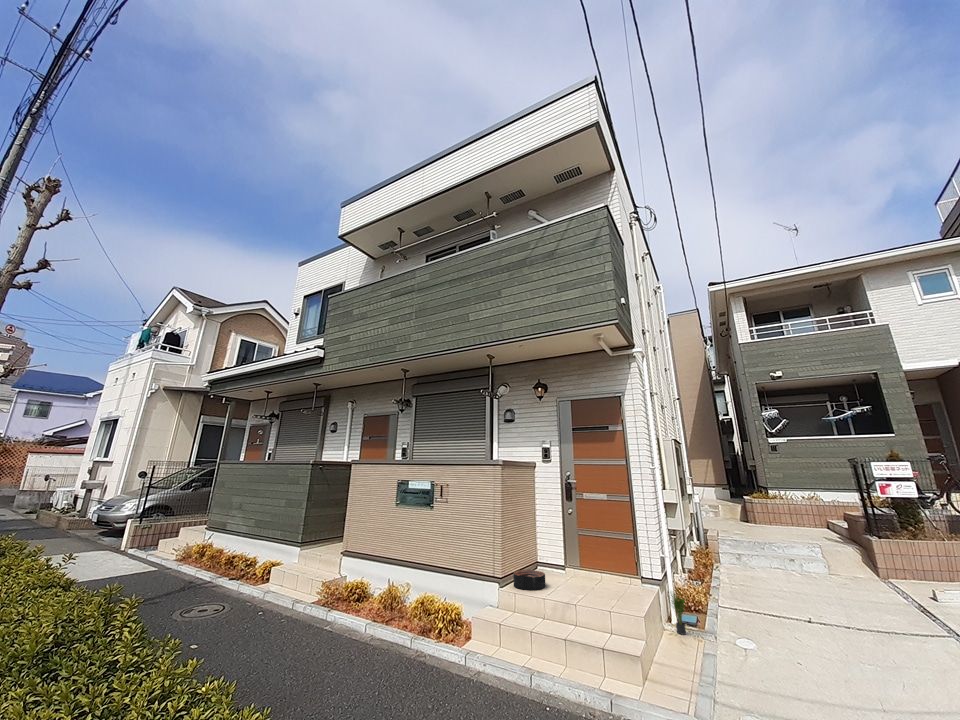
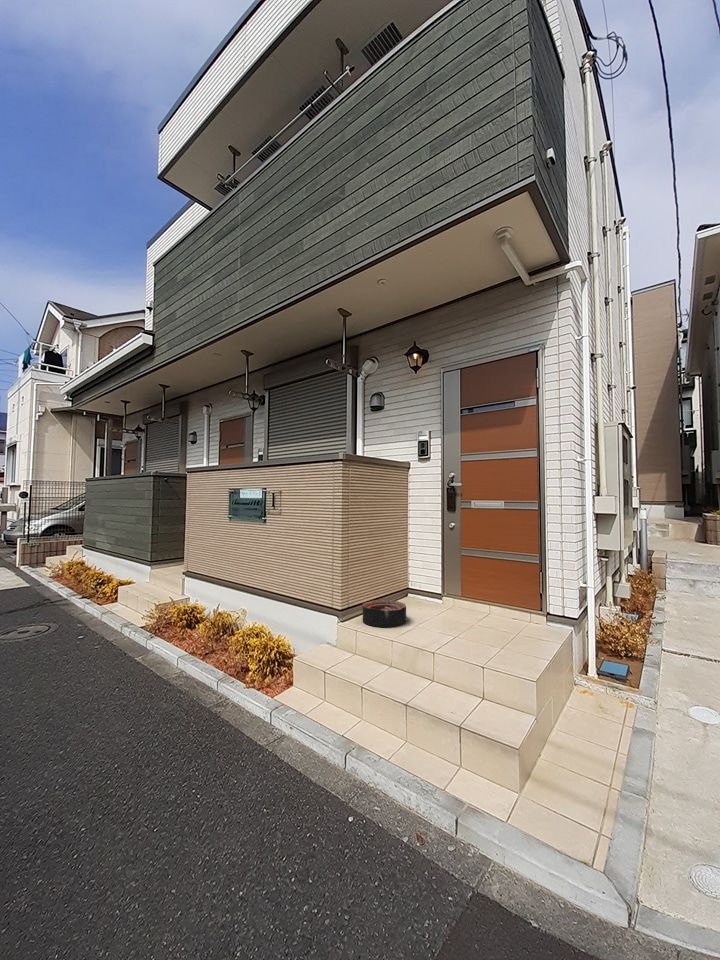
potted plant: present [671,594,686,635] -> none [580,626,620,694]

